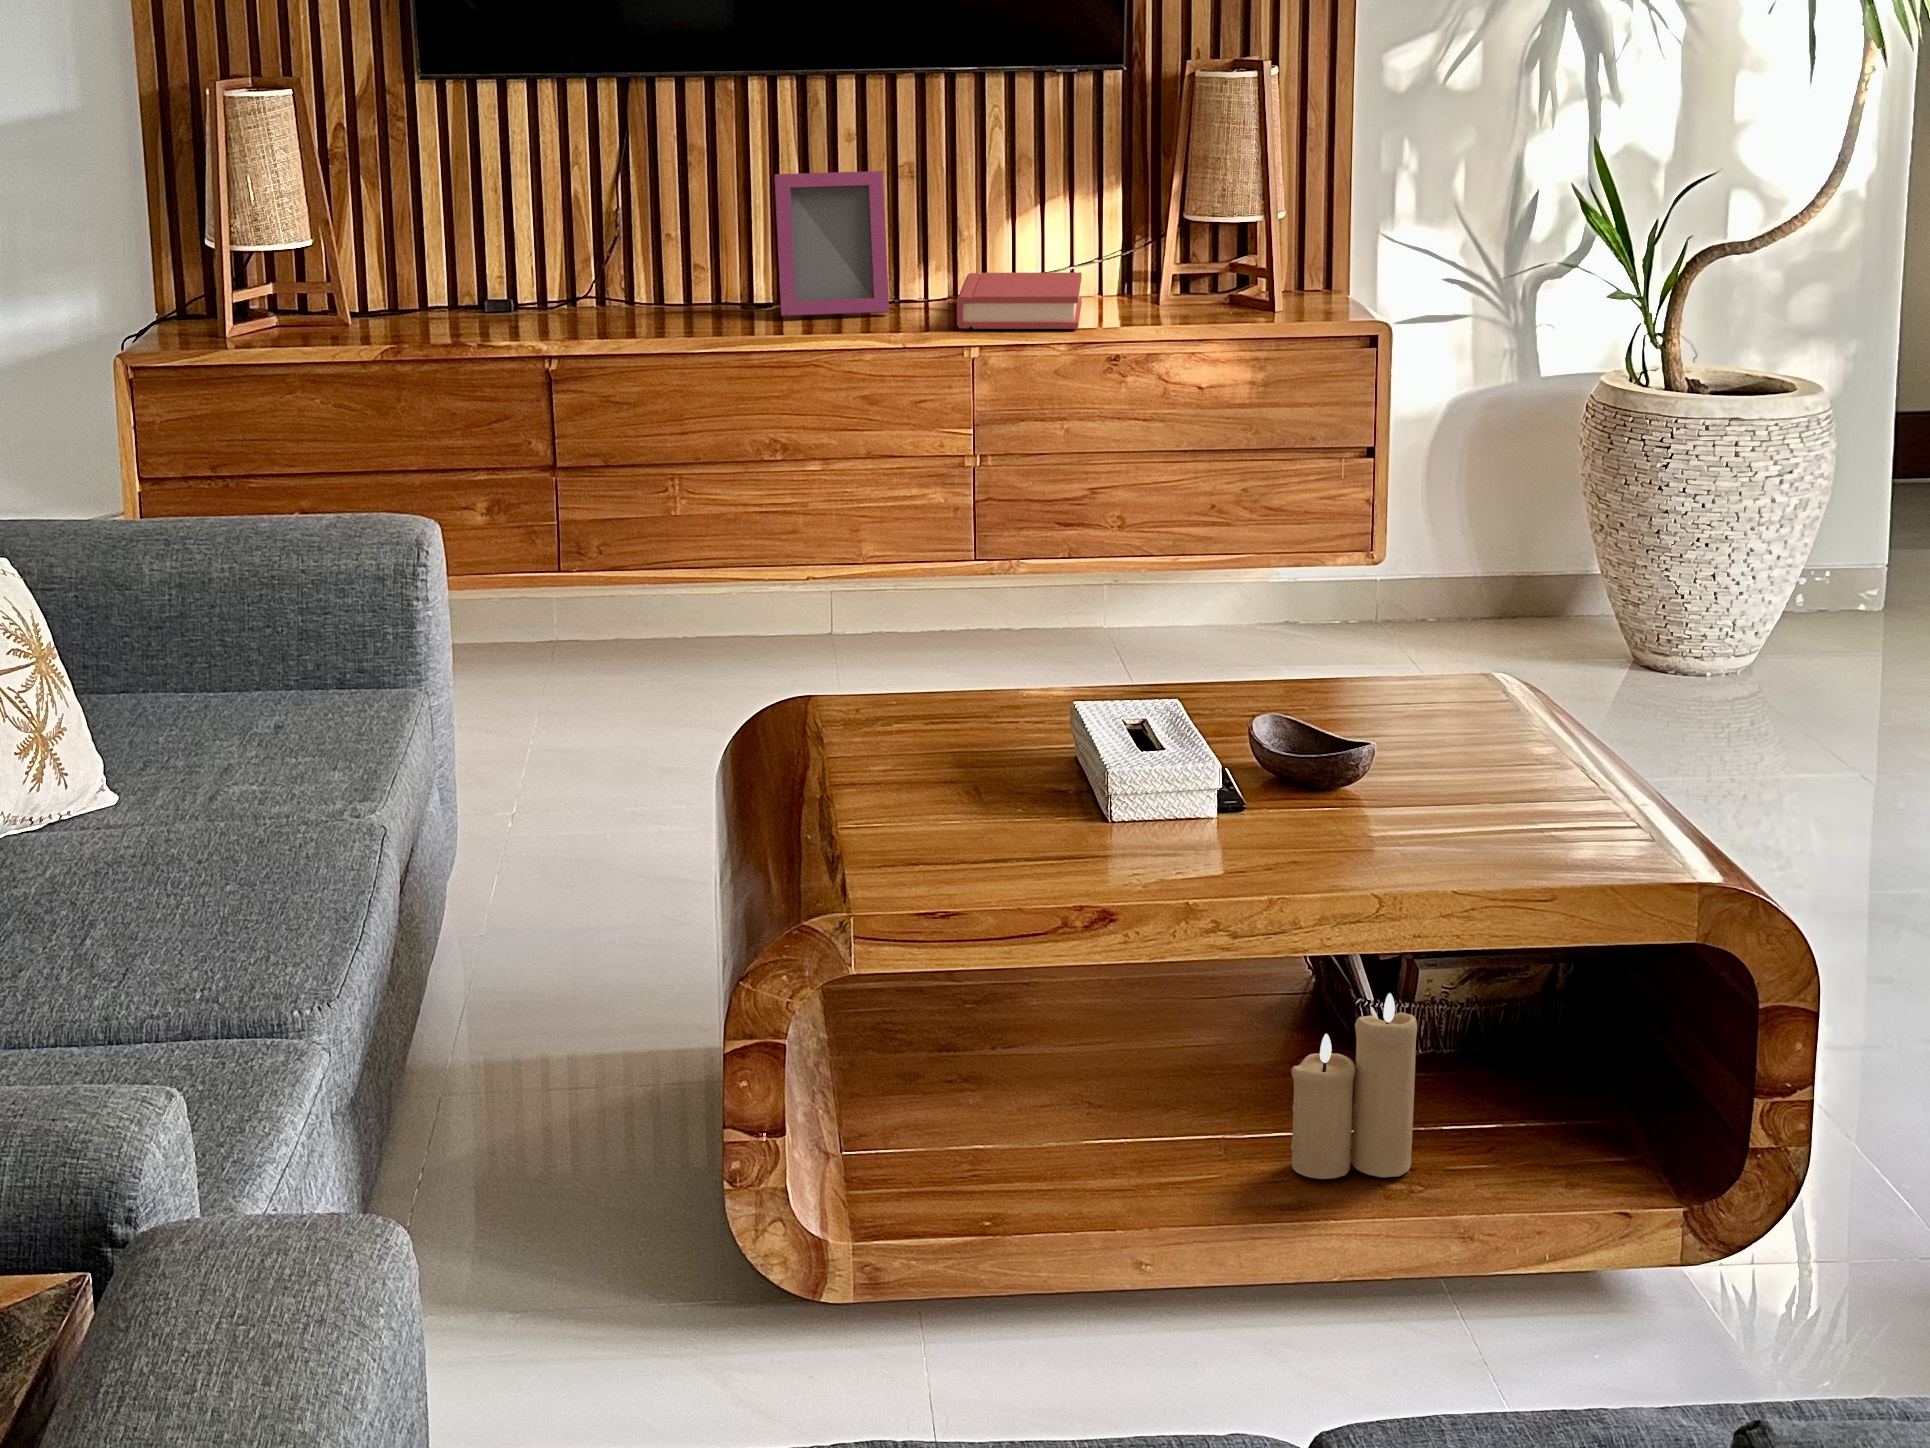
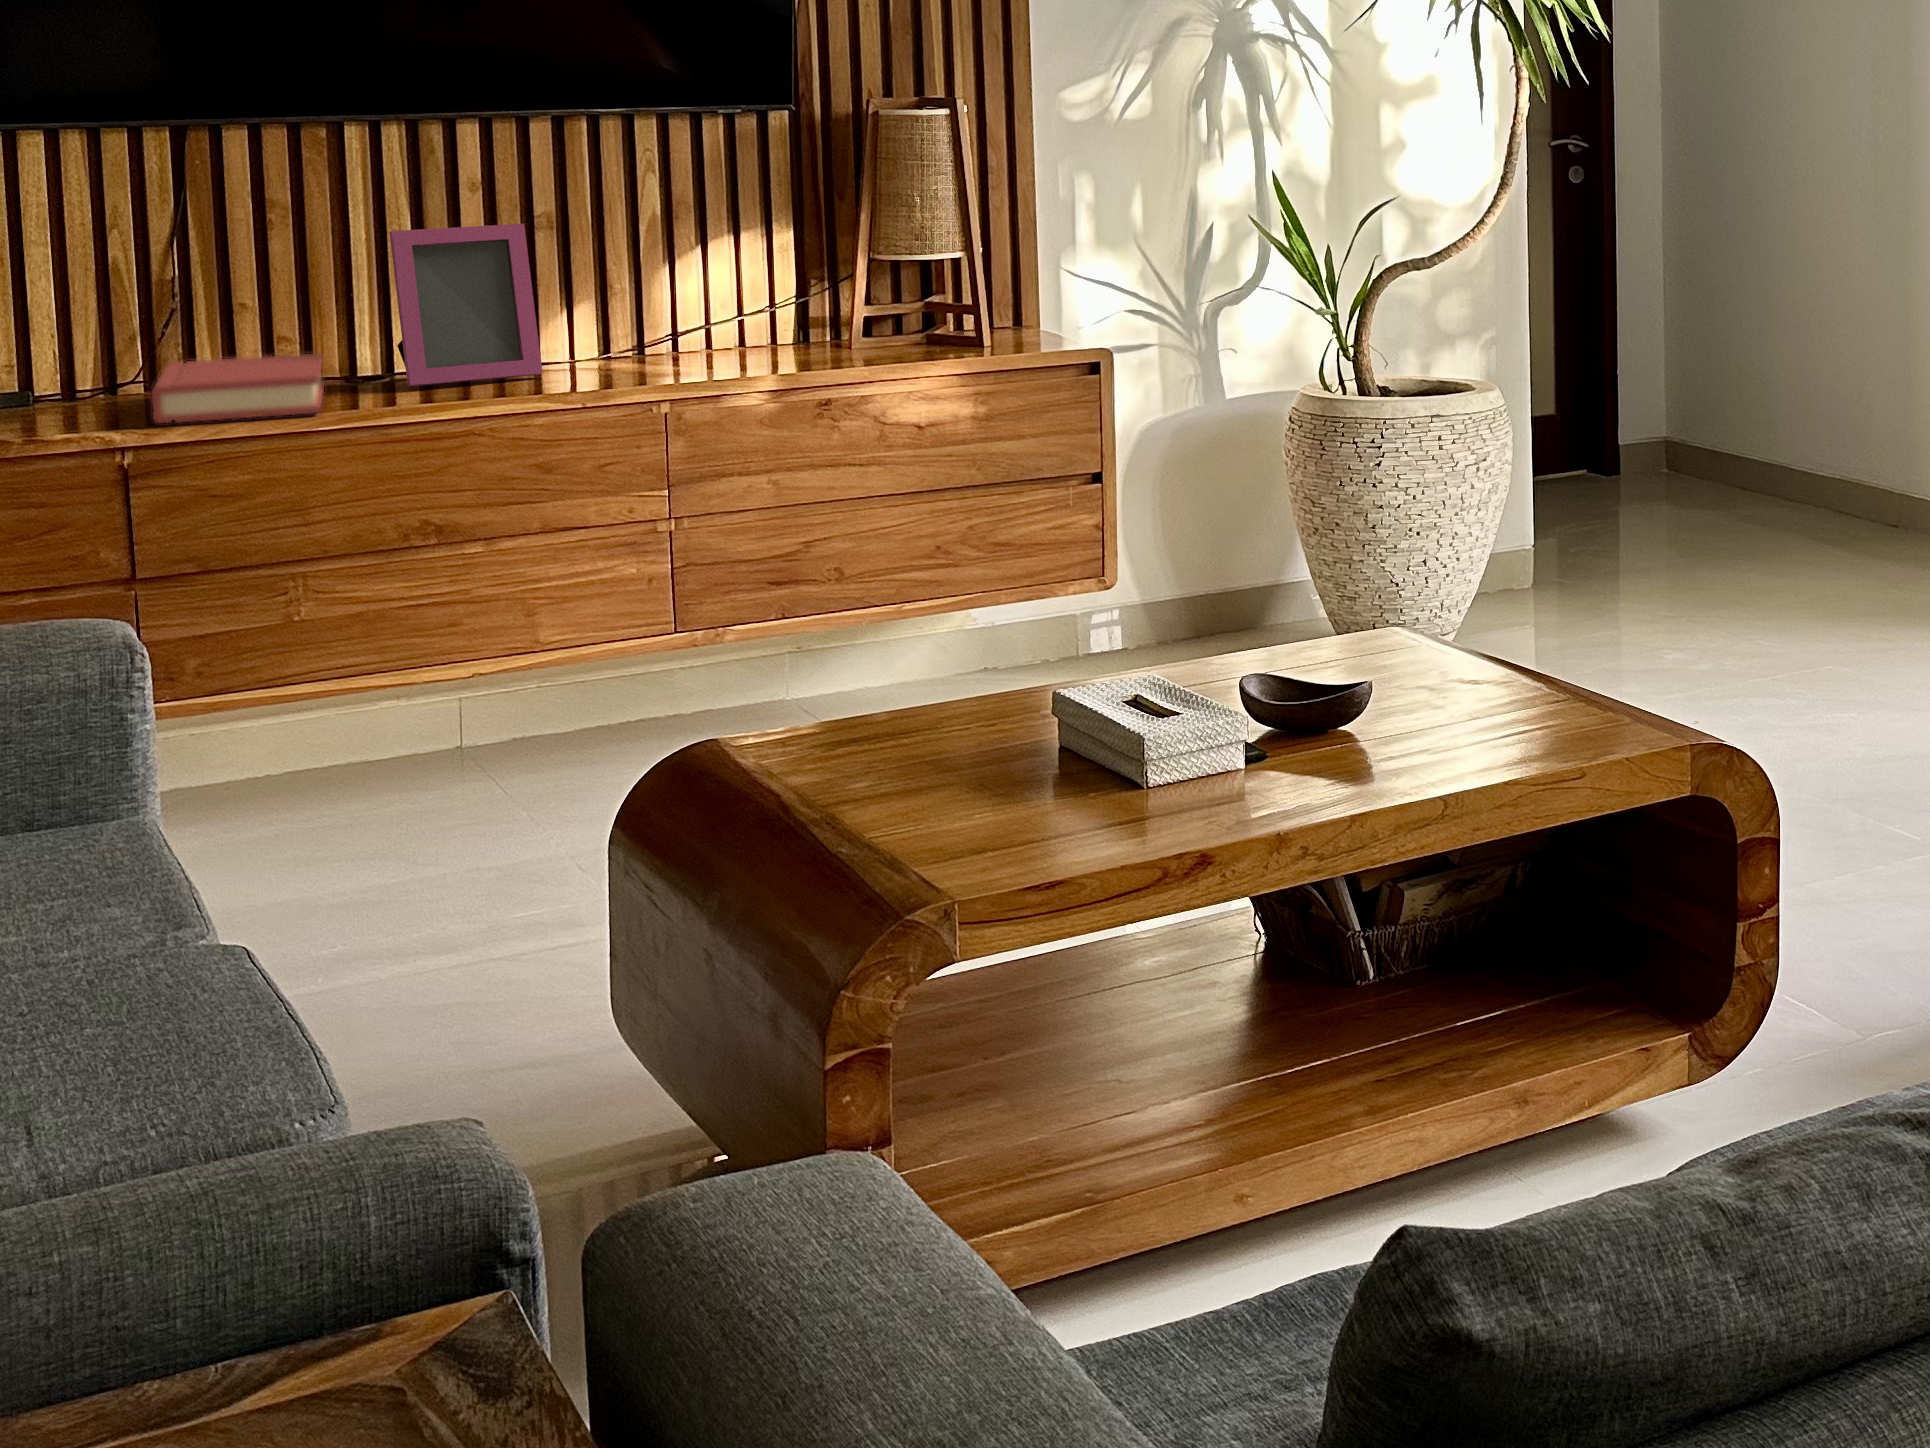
hardback book: present [957,272,1082,329] -> present [152,354,324,423]
candle: present [1291,993,1417,1179] -> none [1324,899,1438,1091]

